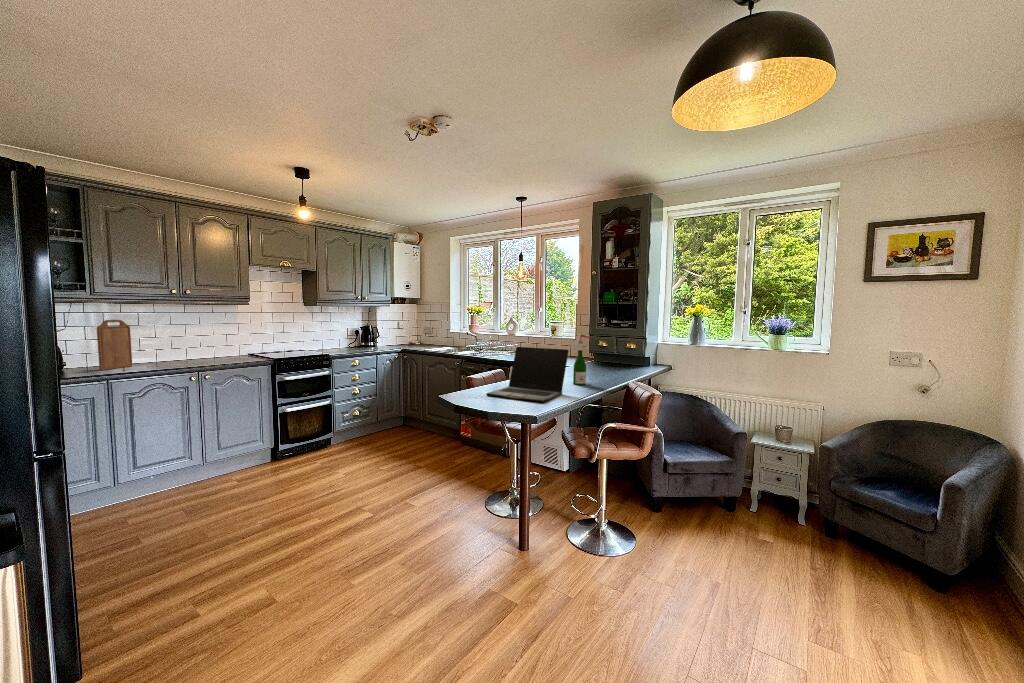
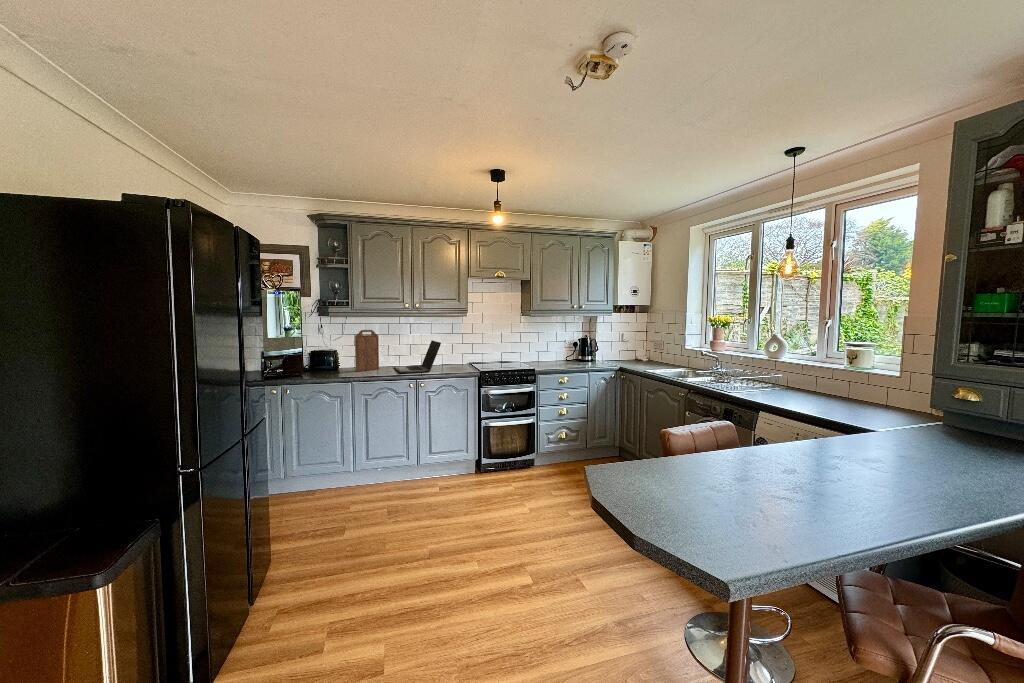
wine bottle: present [572,333,593,385] -> none [879,381,940,490]
laptop: present [487,347,569,402] -> present [394,340,441,373]

